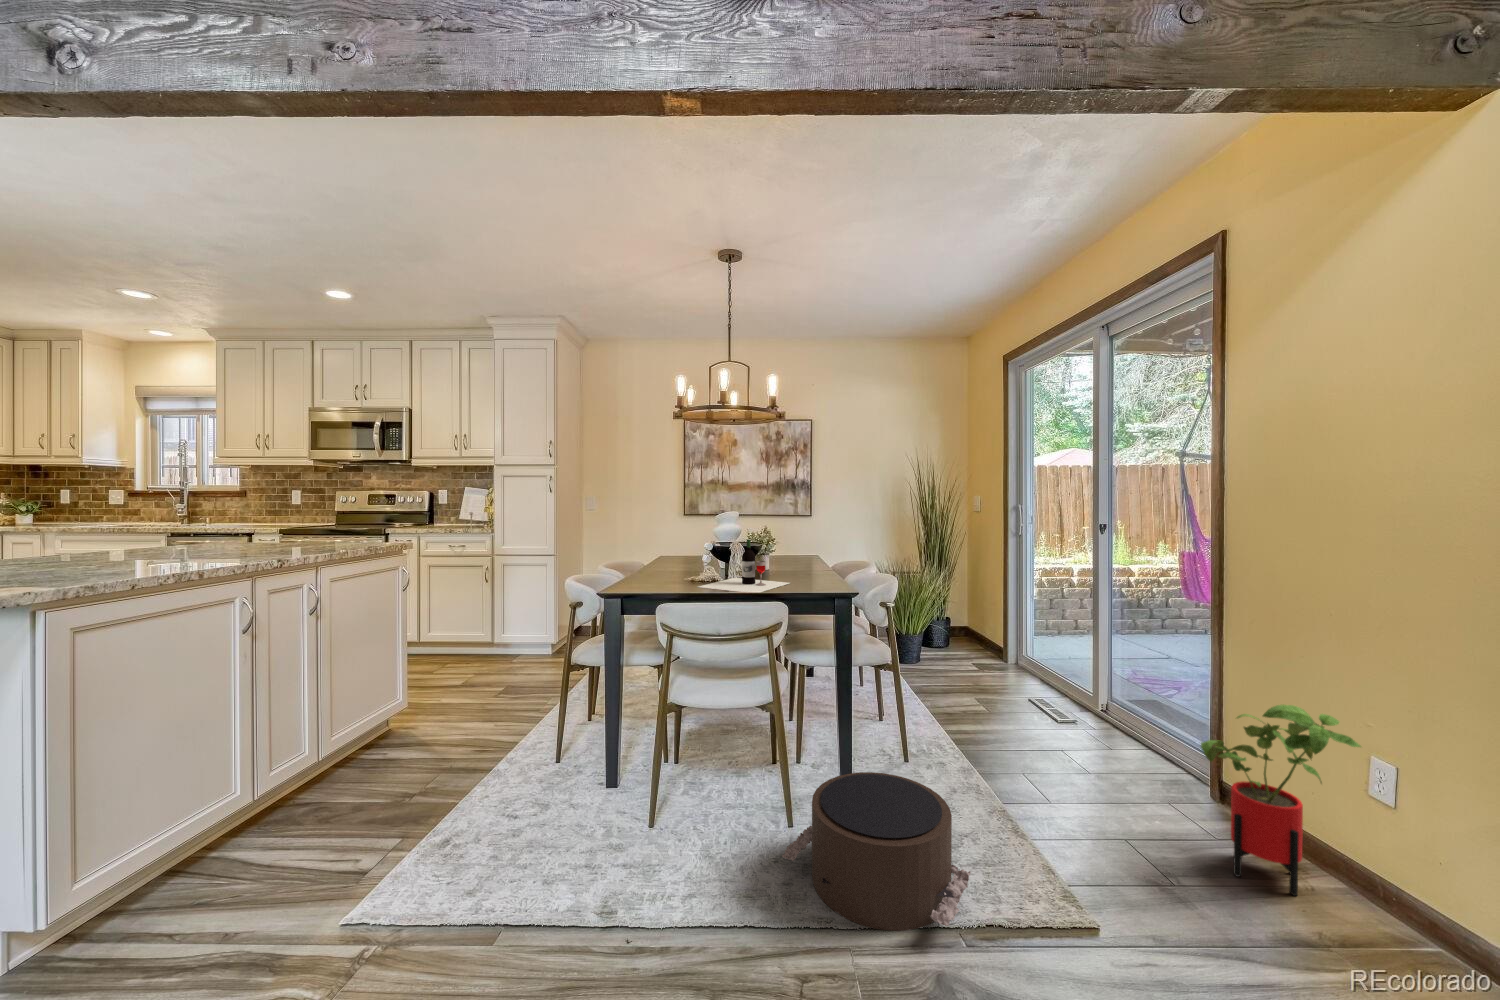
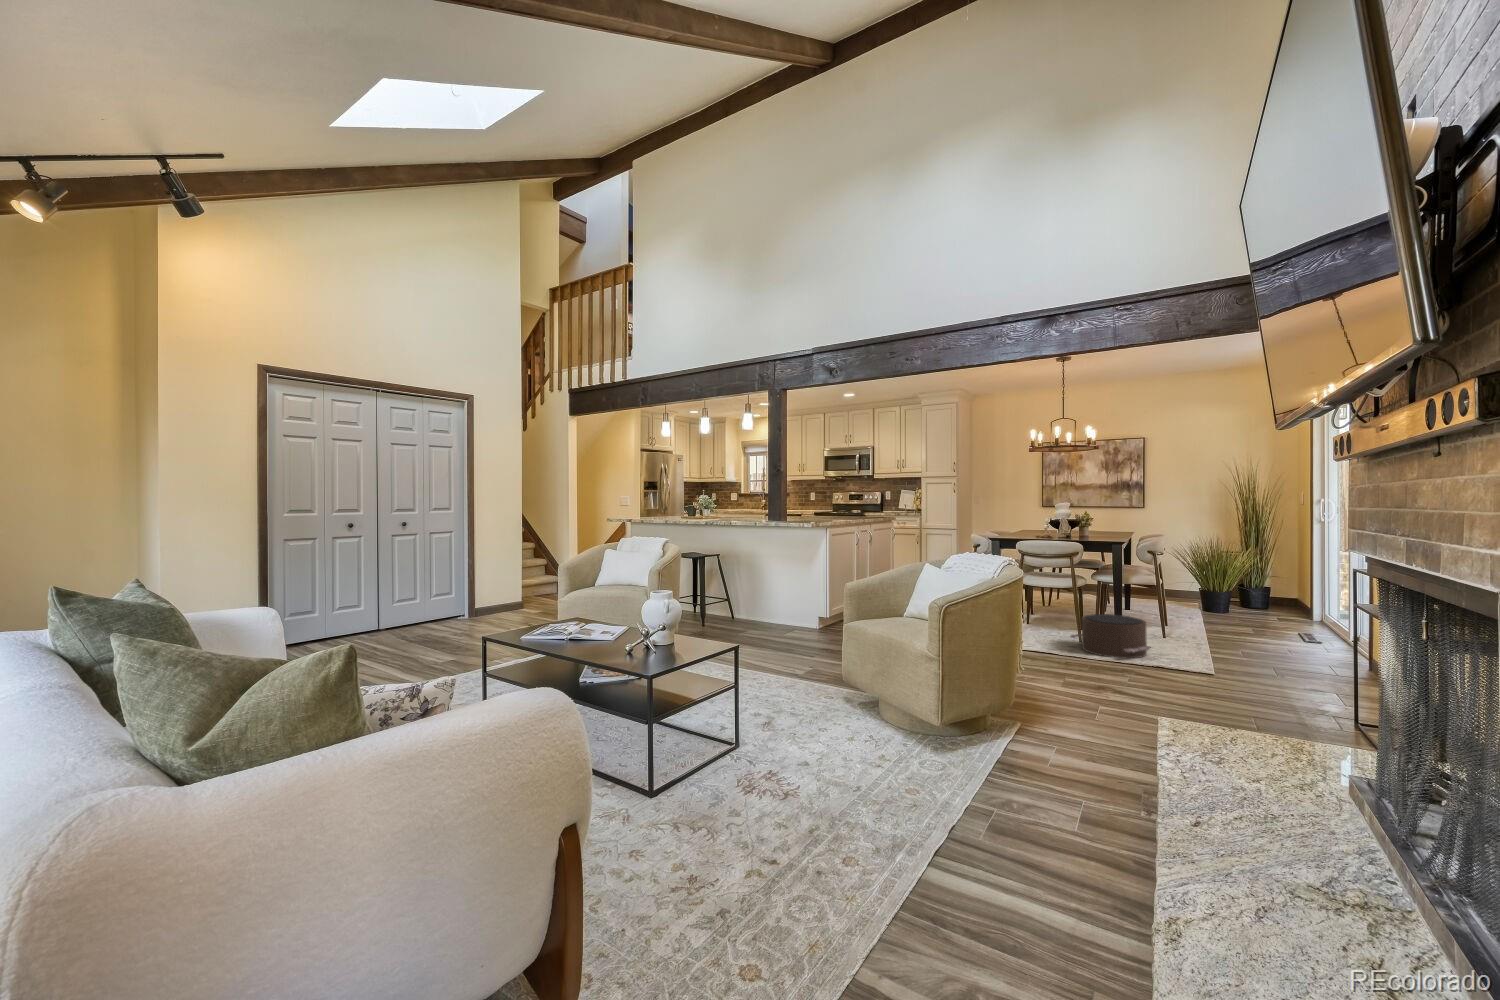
wine bottle: present [698,539,790,592] -> none [1038,515,1092,539]
house plant: present [1201,705,1361,896] -> none [1288,588,1368,678]

